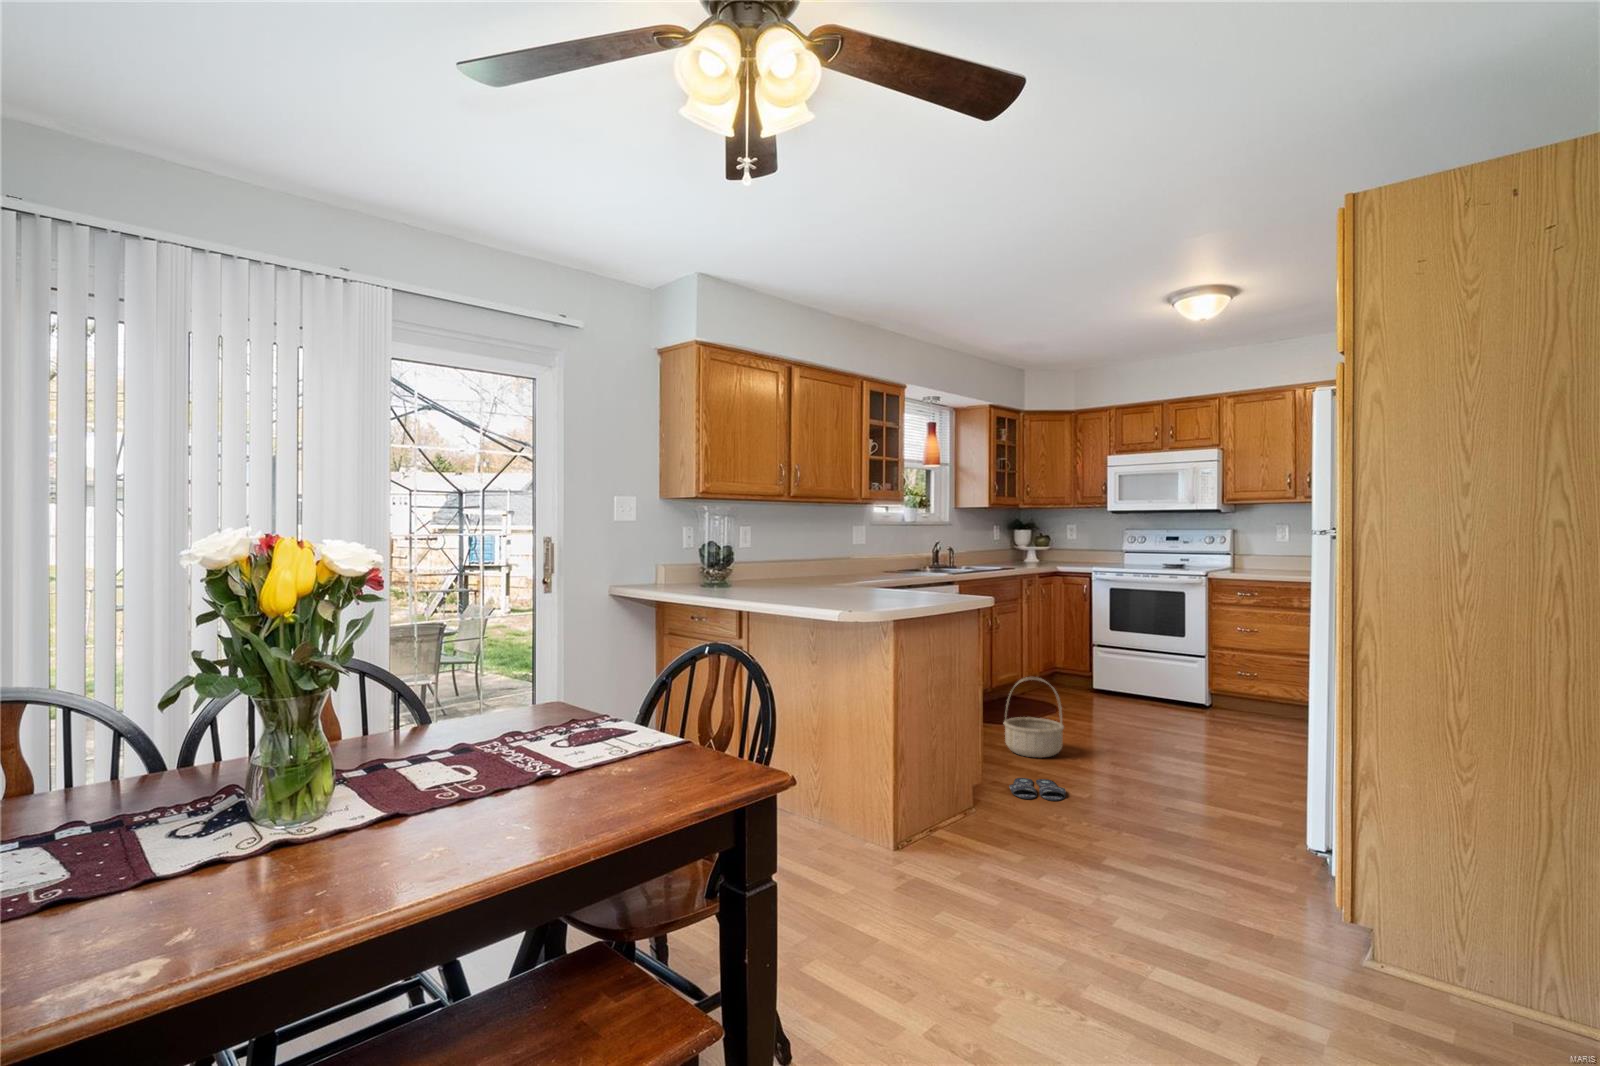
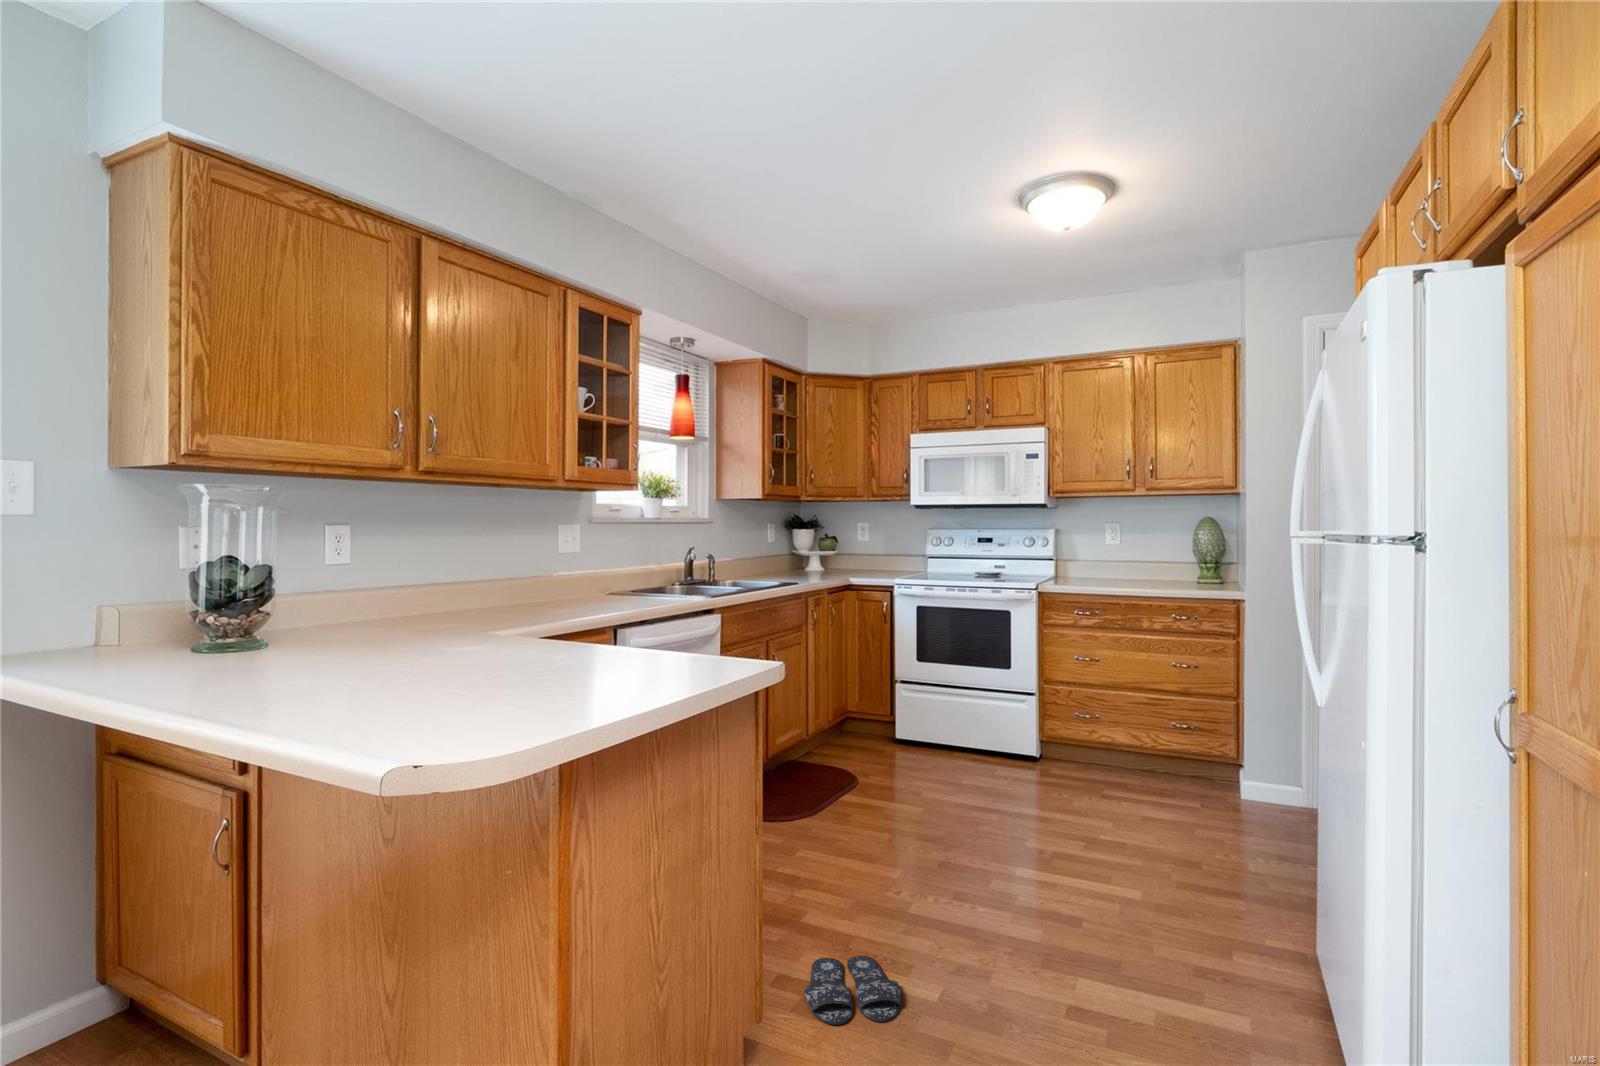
basket: present [1004,678,1064,758] -> none [789,764,881,895]

